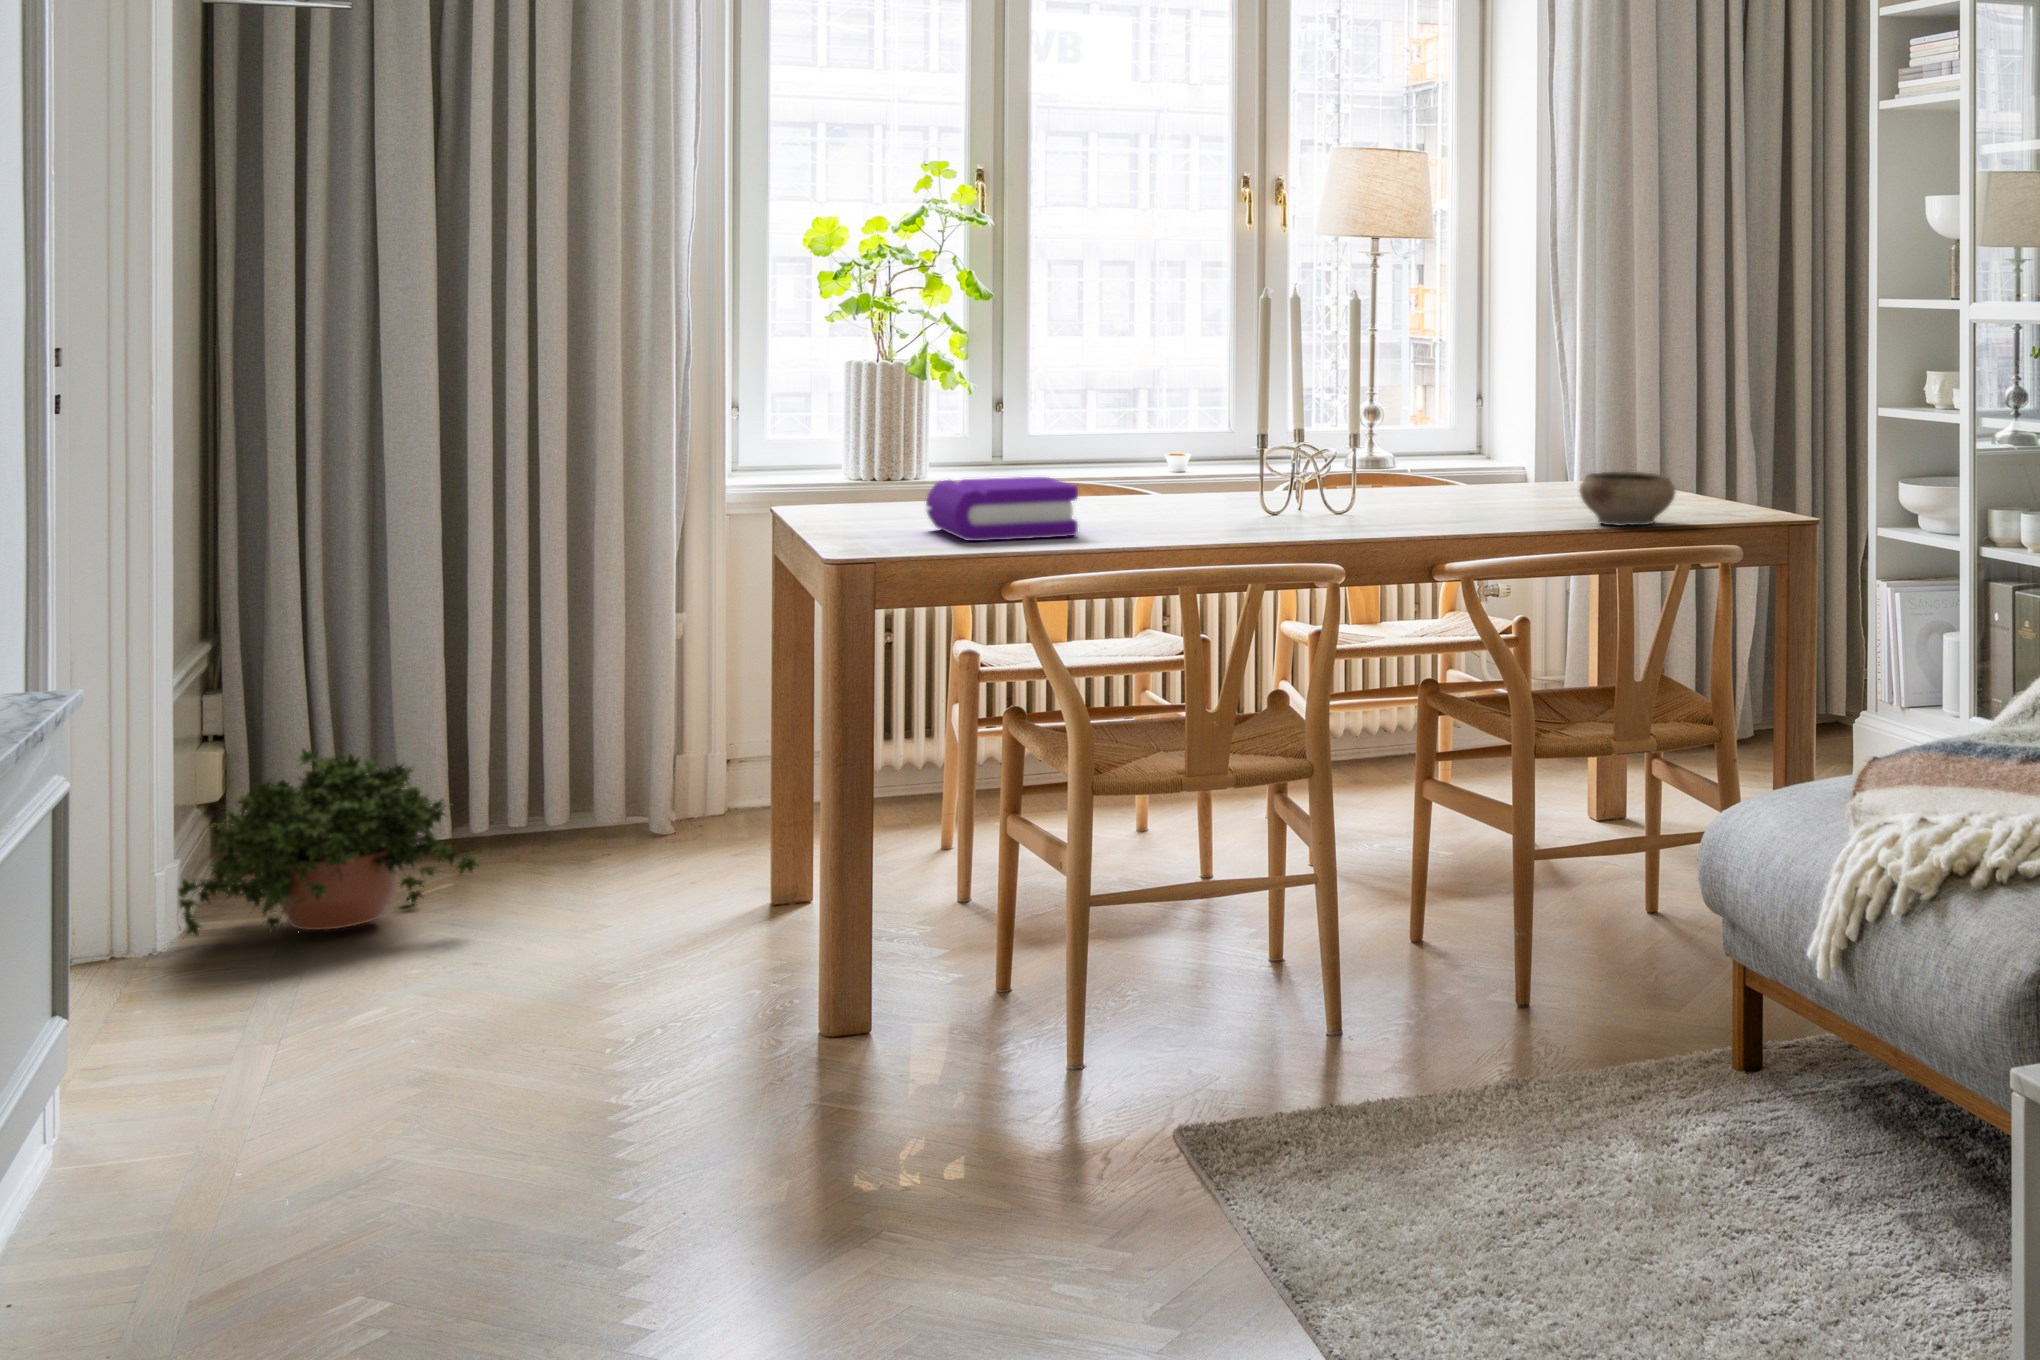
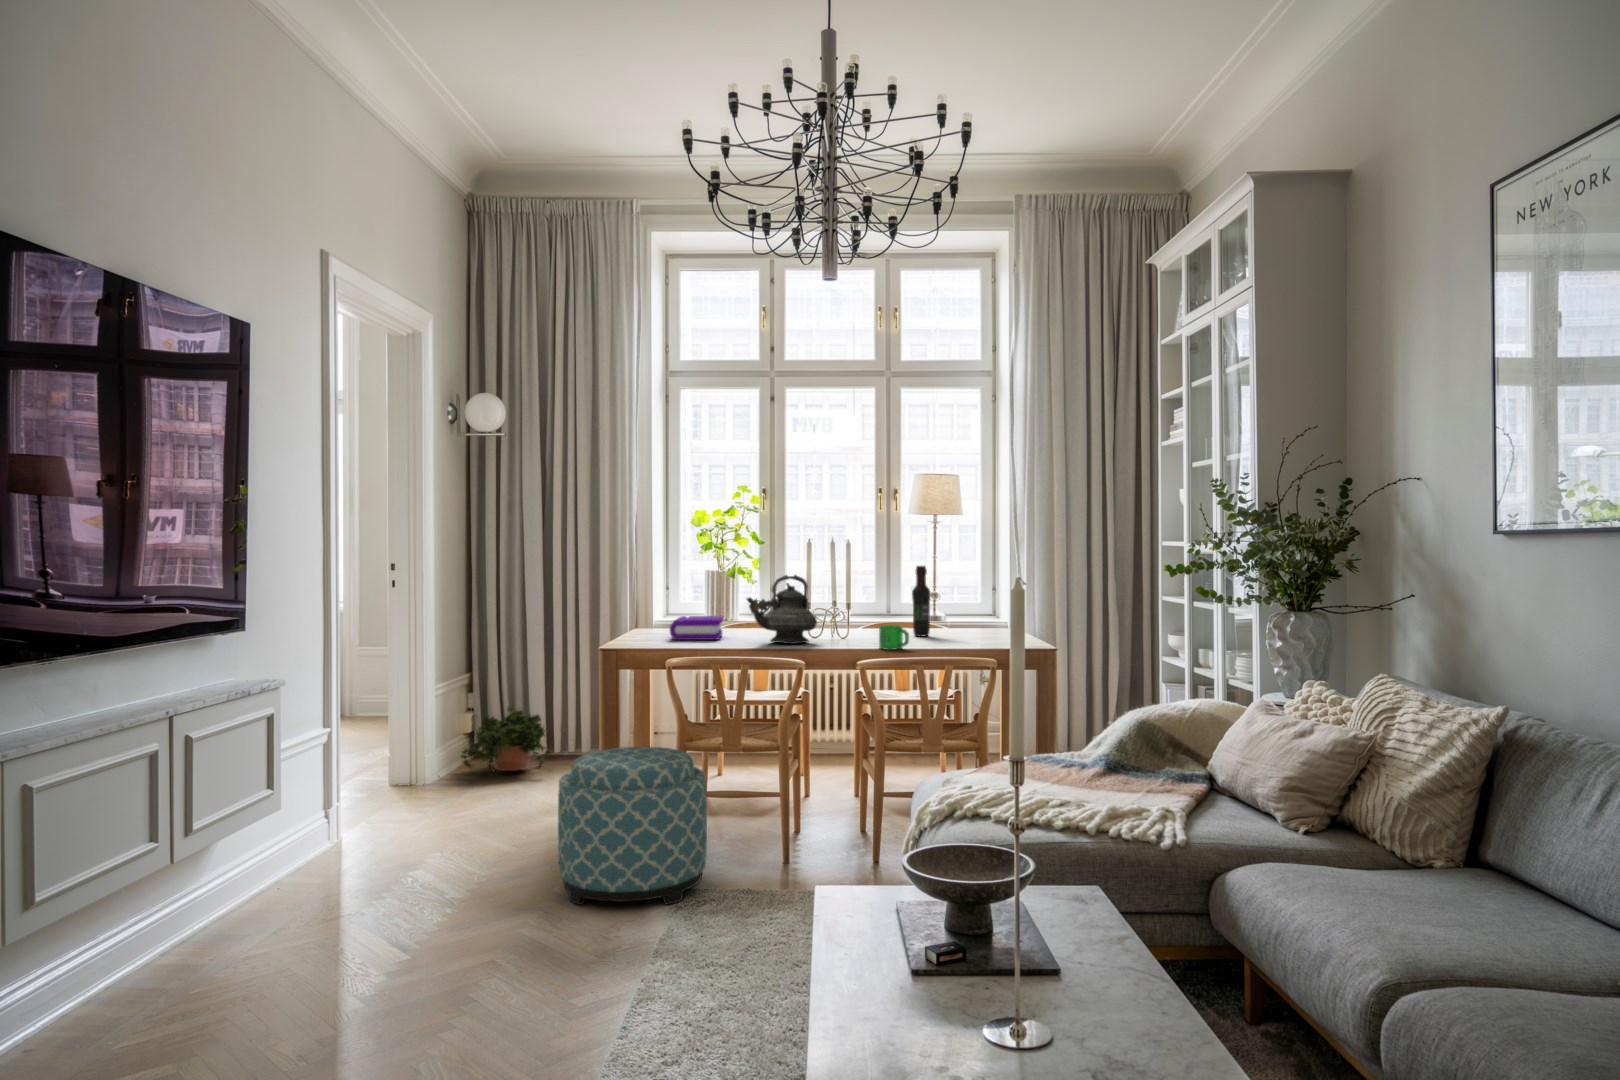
wine bottle: none [1479,351,1520,509] -> present [912,566,931,636]
teapot: none [1189,372,1340,538] -> present [746,575,817,644]
ceramic bowl: present [1579,472,1675,526] -> none [930,621,973,646]
mug: none [1512,484,1585,540] -> present [879,625,909,650]
ottoman: none [857,816,1248,1262] -> present [558,747,707,905]

